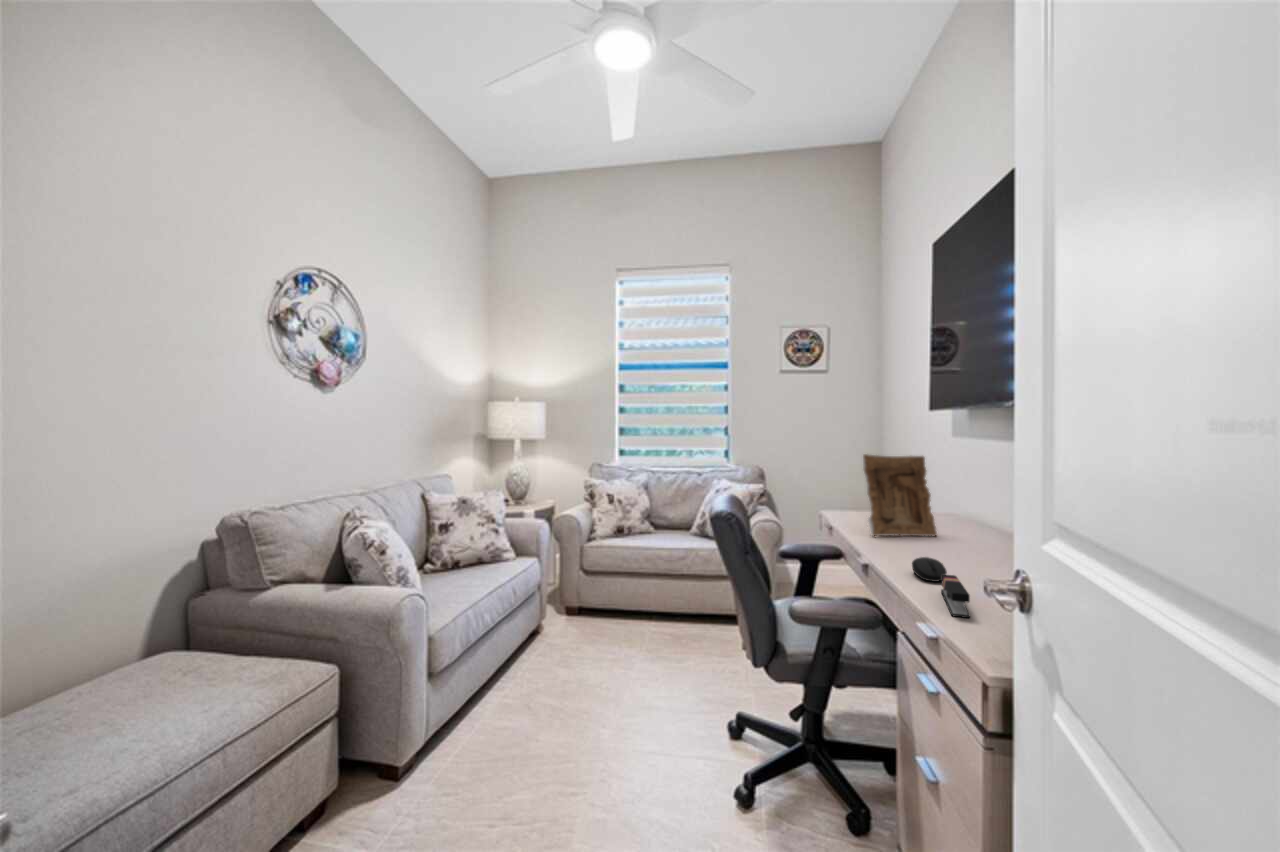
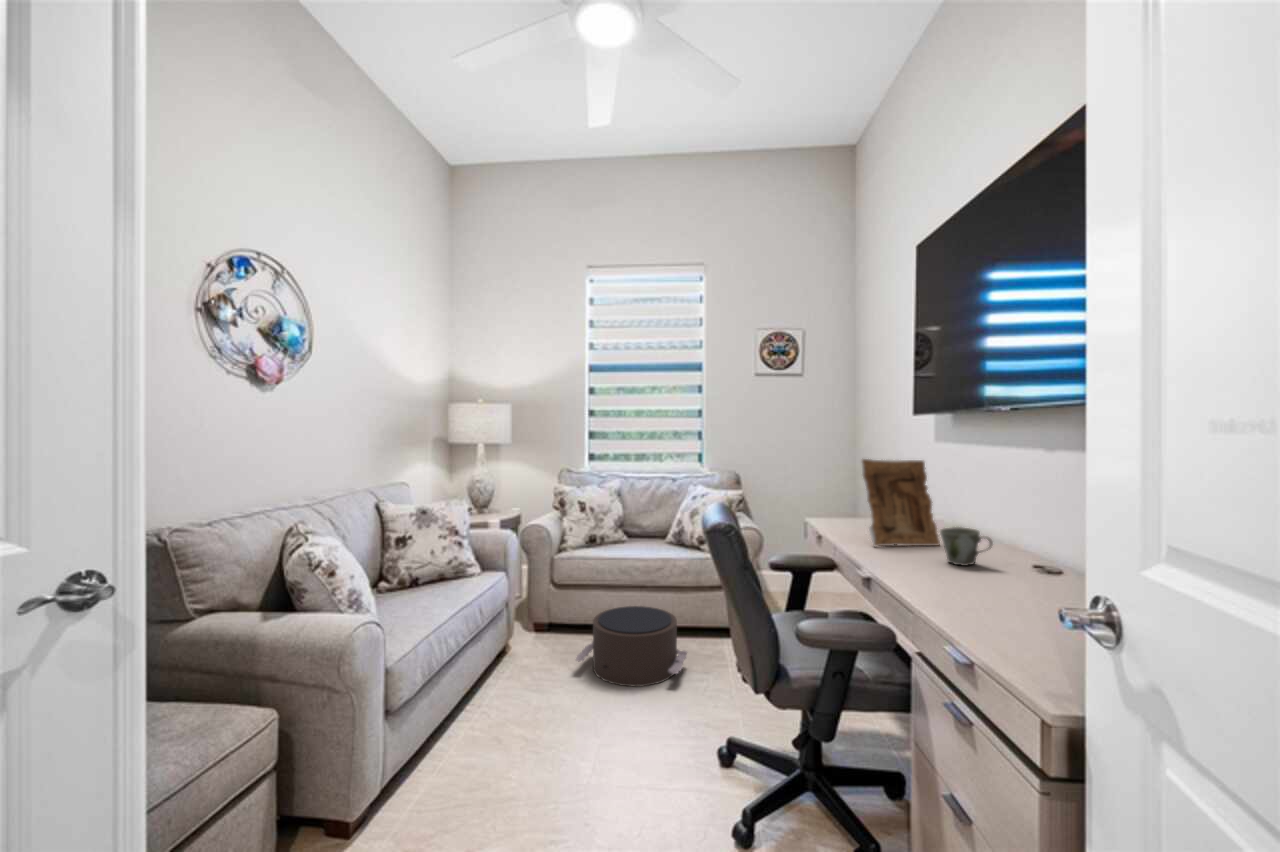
mug: none [929,518,977,554] -> present [940,527,993,566]
computer mouse: present [912,557,947,582] -> none [935,572,978,600]
stapler: present [941,575,970,618] -> none [978,594,1027,647]
pouf: none [601,593,707,666] -> present [576,606,687,686]

